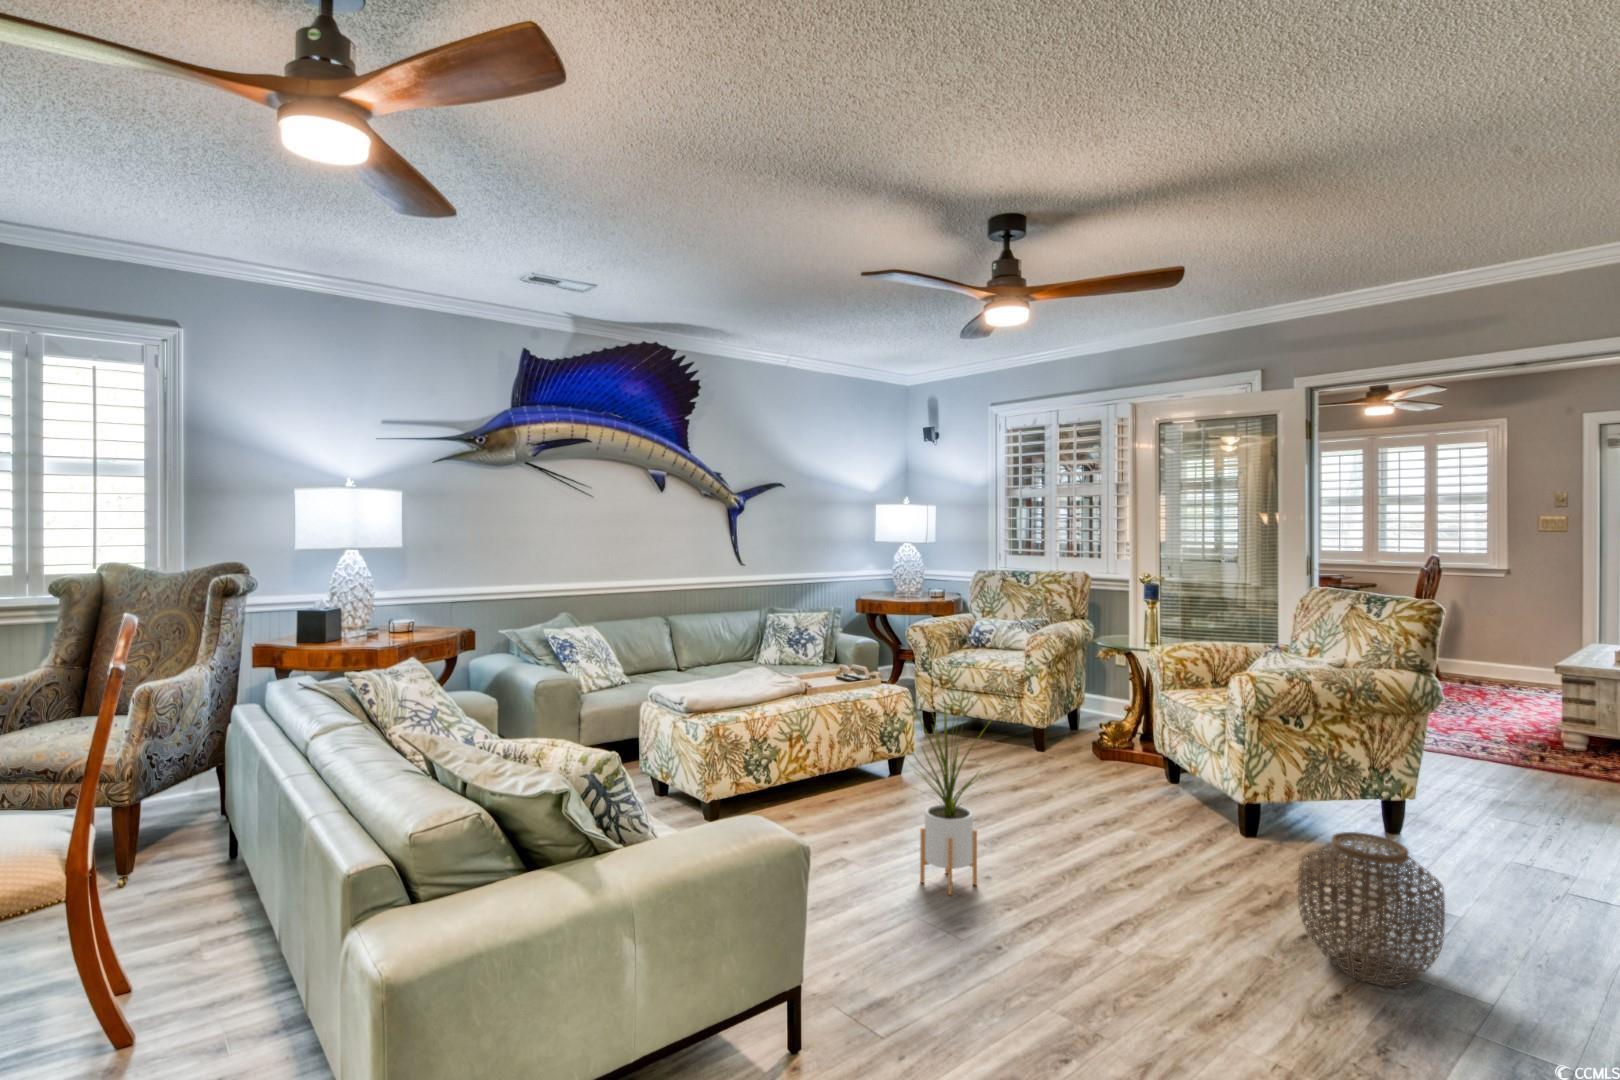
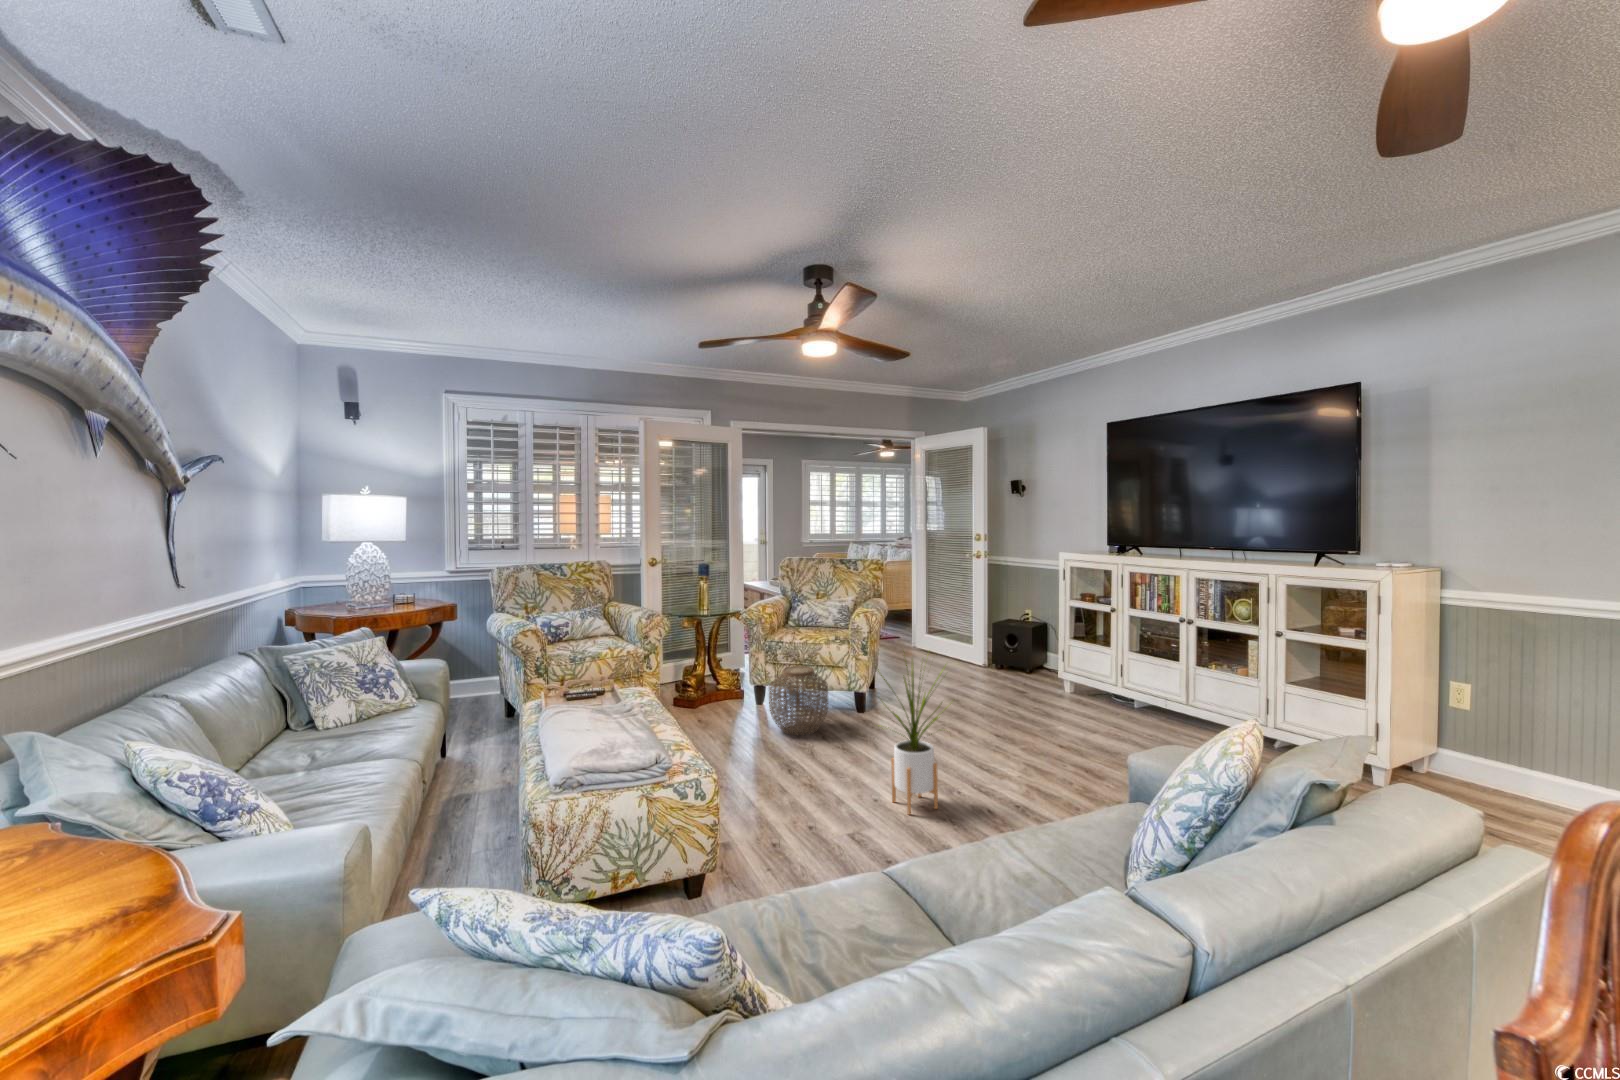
woven basket: present [1298,832,1445,986] -> present [769,666,828,735]

